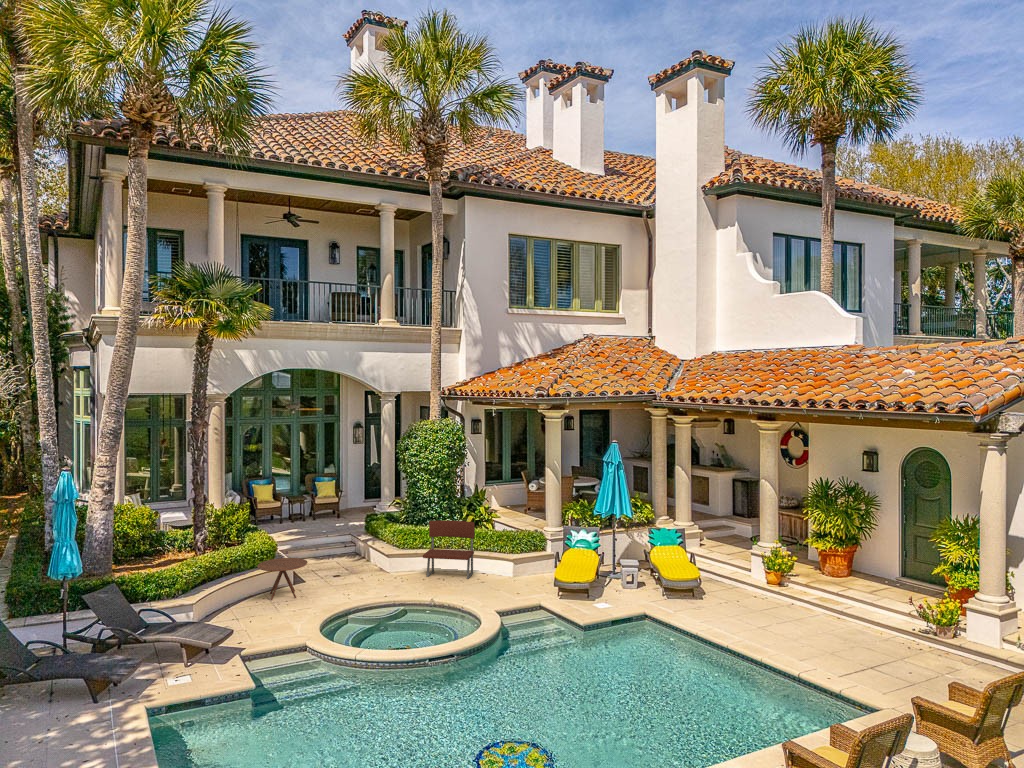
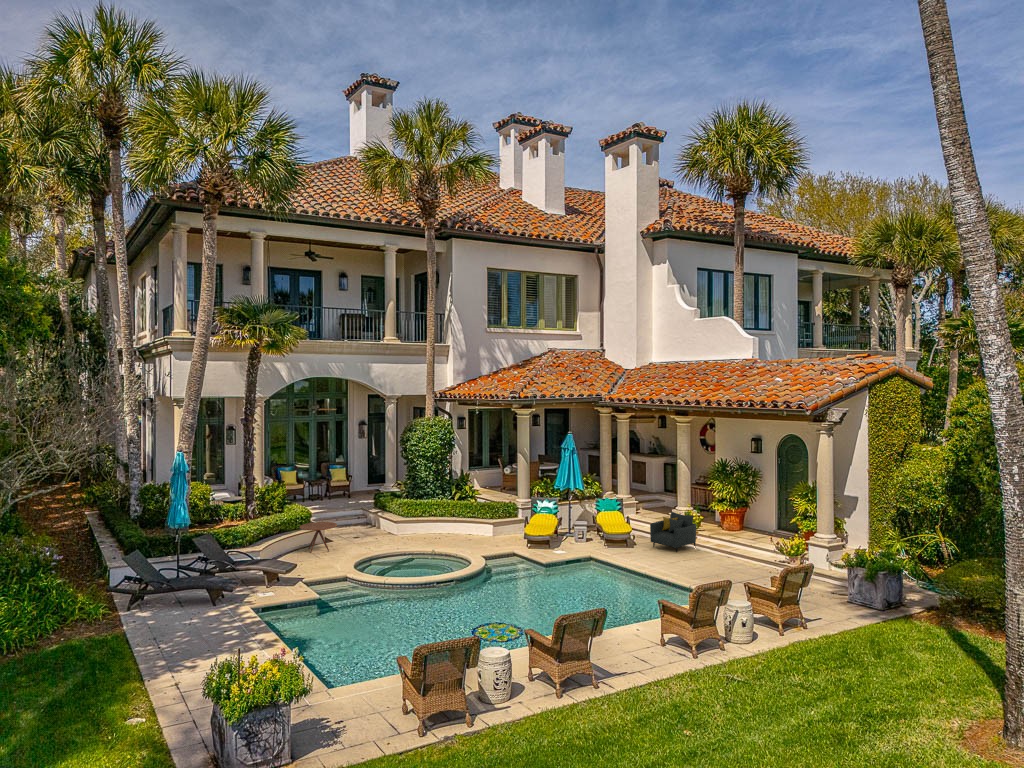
bench: present [423,520,475,579] -> none [423,494,463,538]
armchair: none [724,549,788,607] -> present [650,512,696,552]

